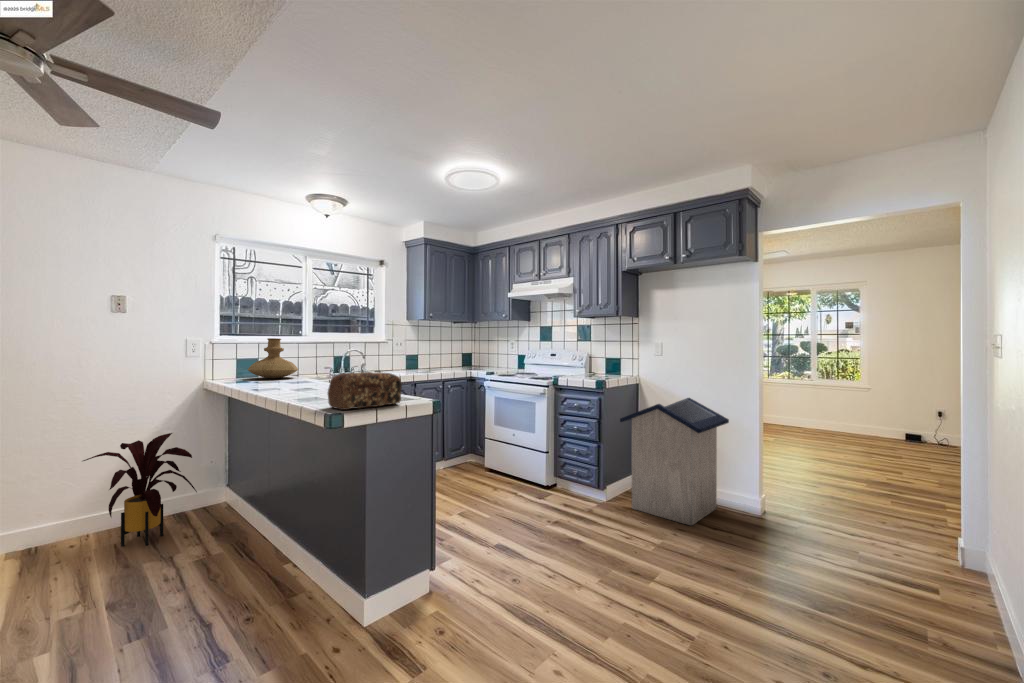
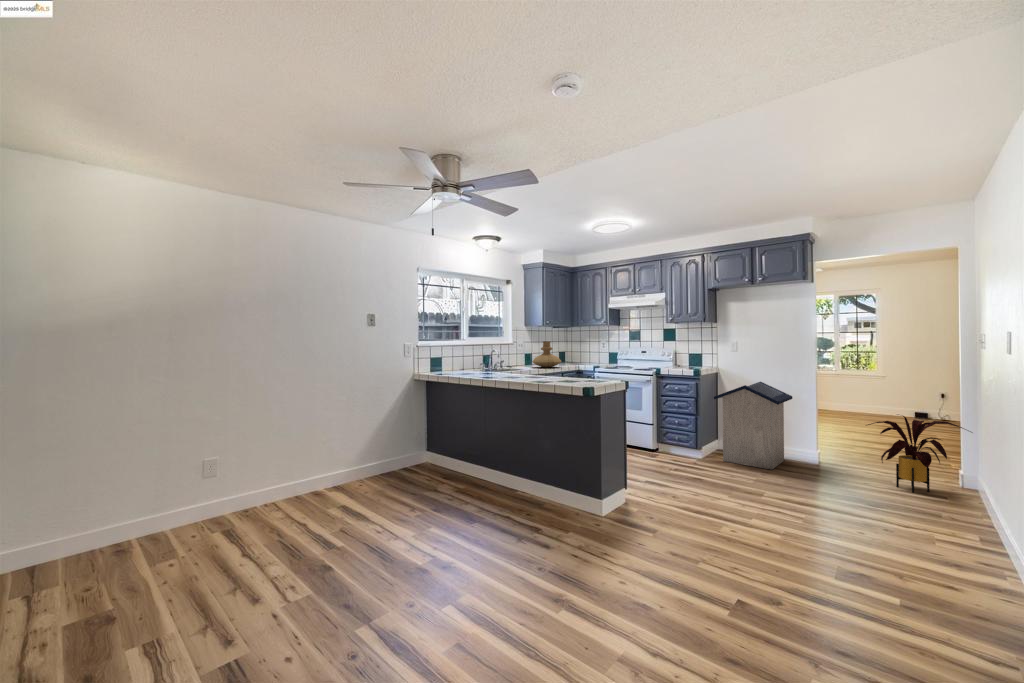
vase: present [248,338,298,379] -> present [532,341,561,367]
bread loaf: present [328,372,402,410] -> none [572,363,611,386]
house plant: present [83,433,197,546] -> present [868,416,971,493]

